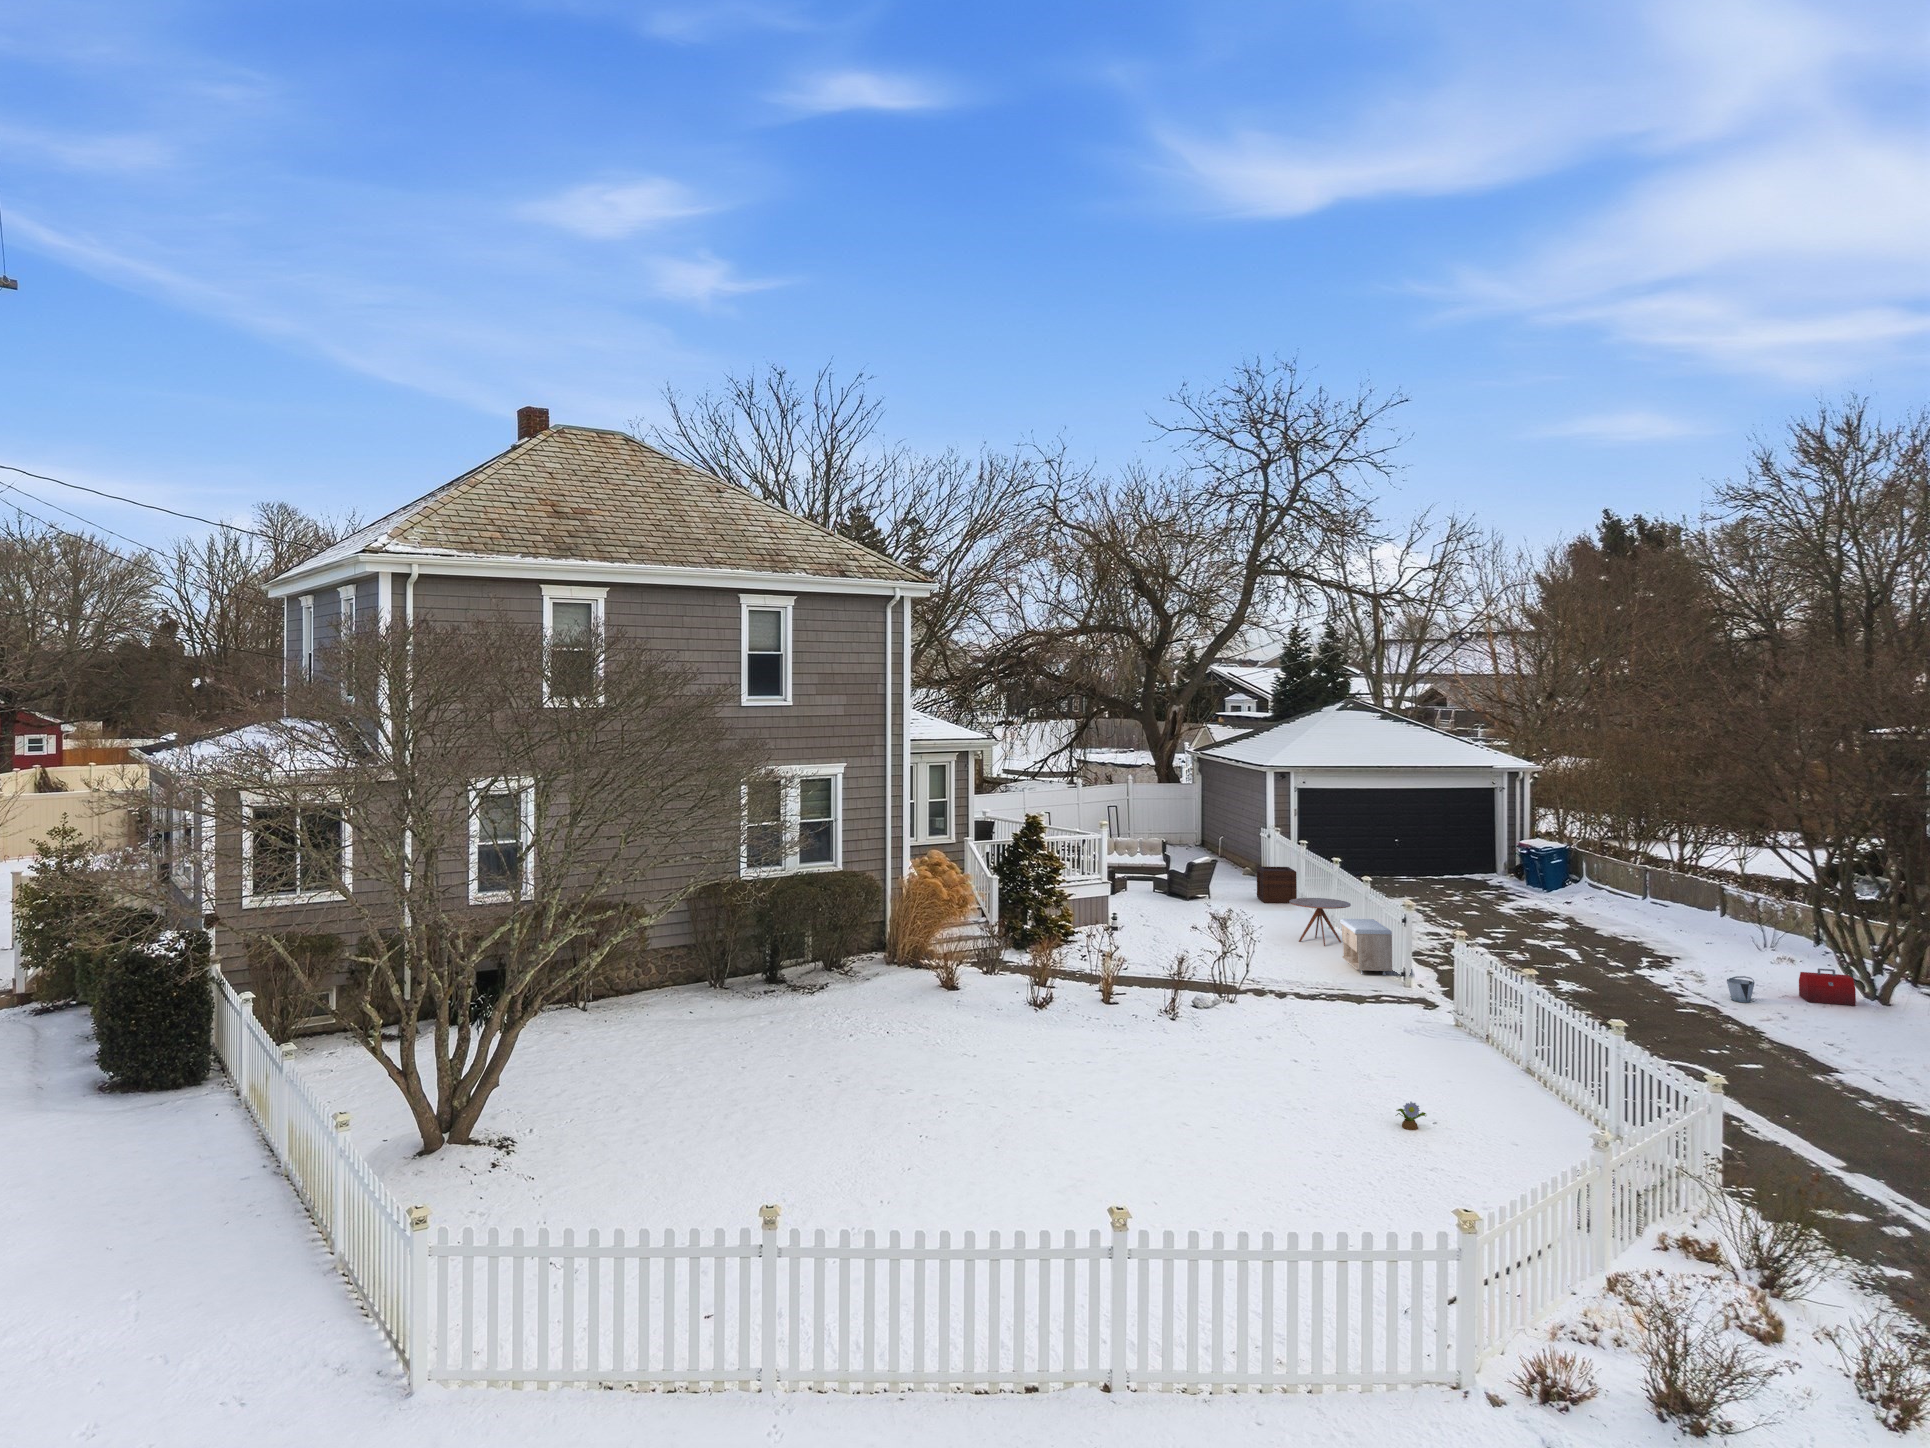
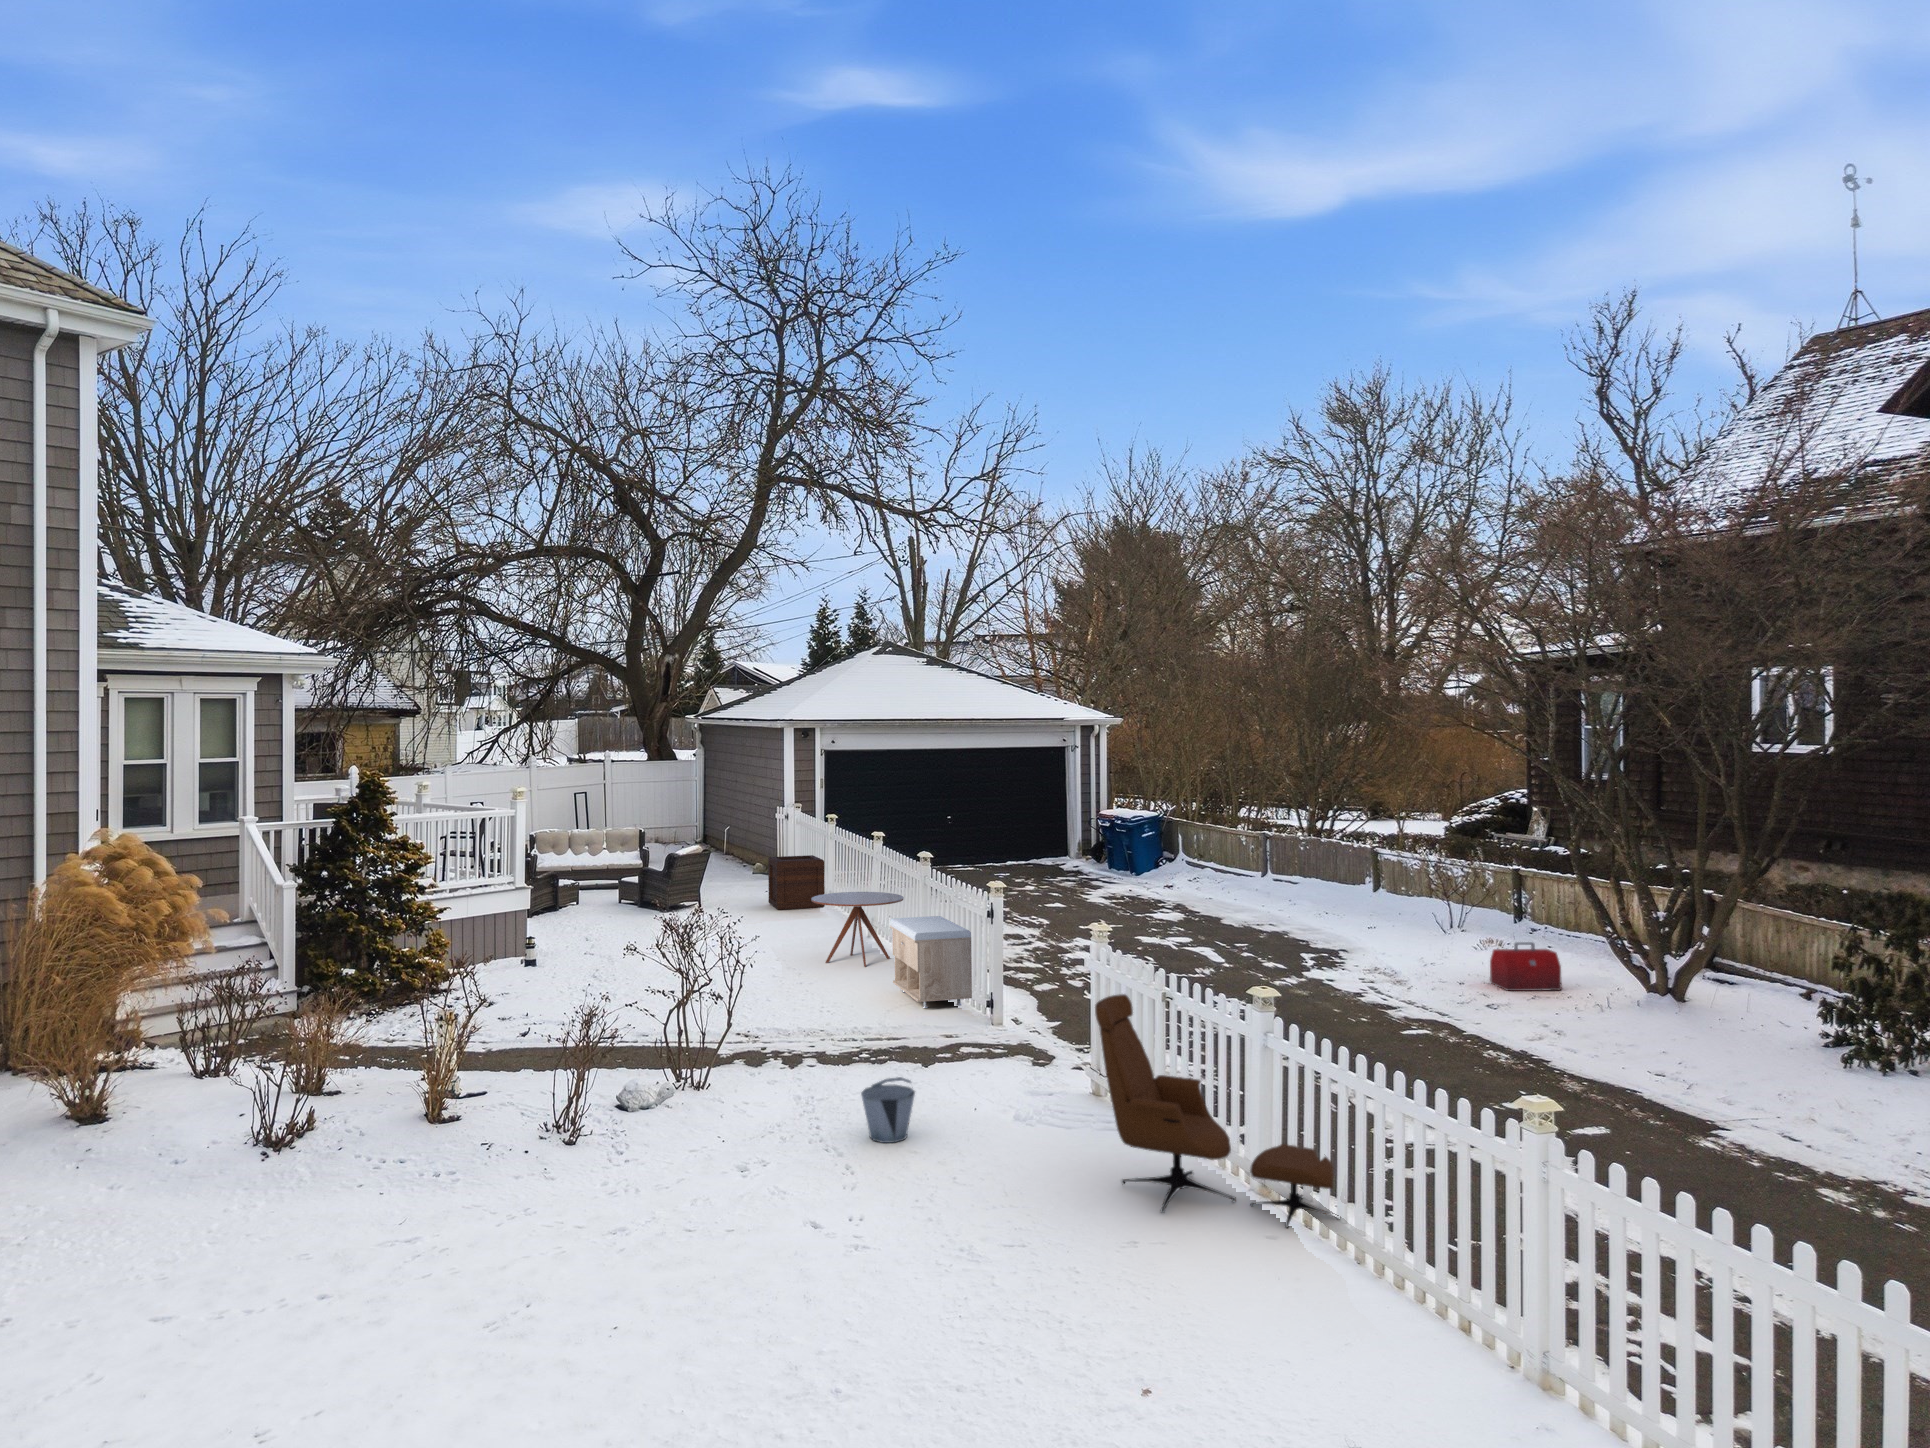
lounge chair: none [1441,973,1569,1092] -> present [1095,994,1334,1228]
bucket: present [1727,976,1755,1003] -> present [861,1077,915,1143]
decorative plant: present [1396,1102,1426,1130] -> none [1045,1337,1118,1410]

